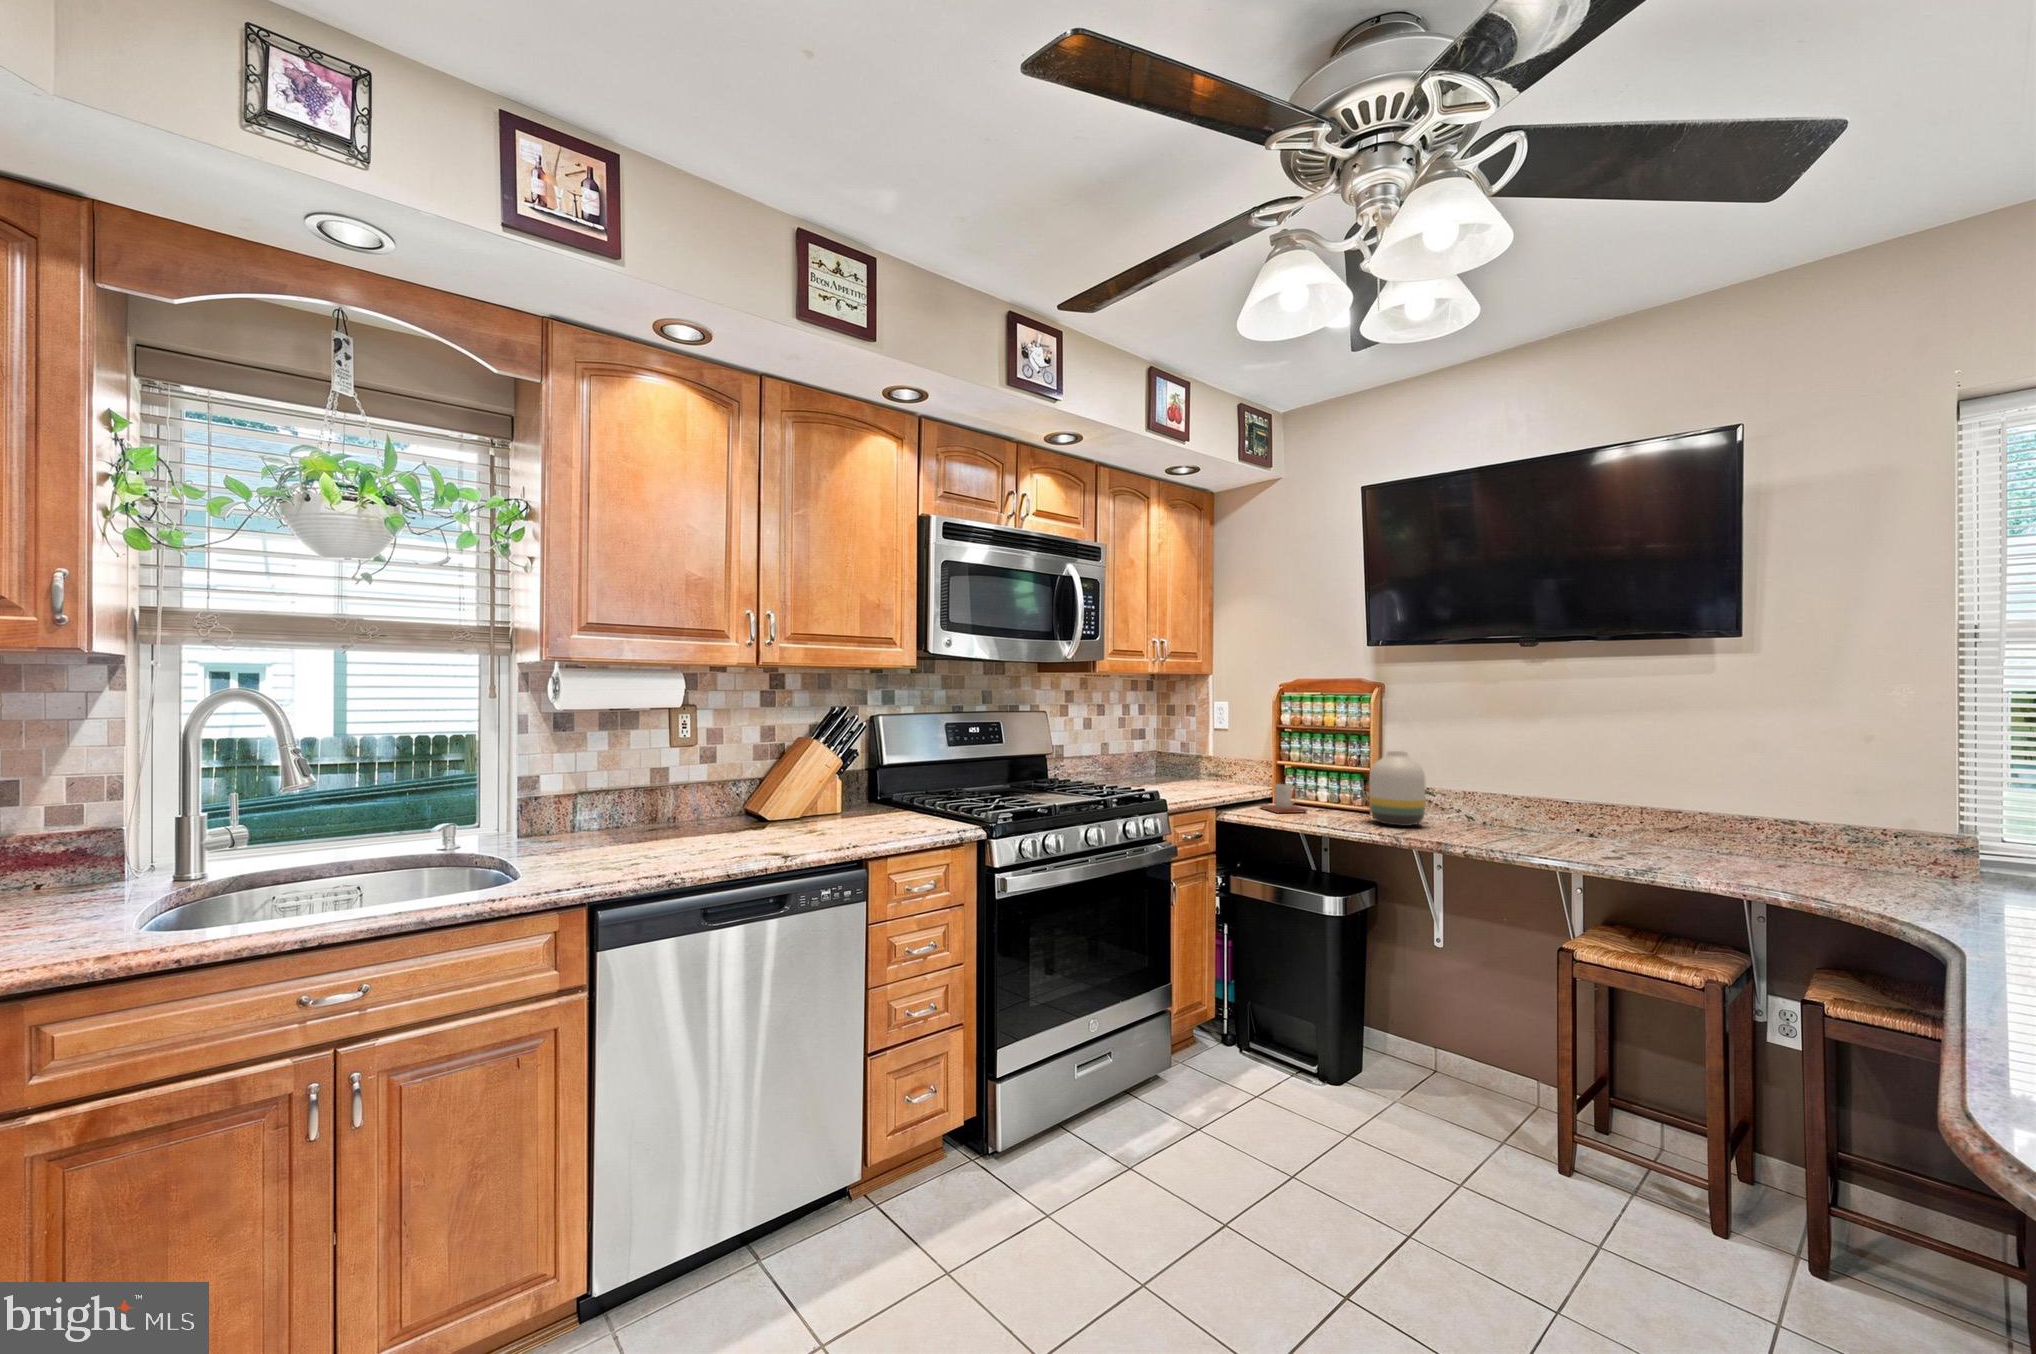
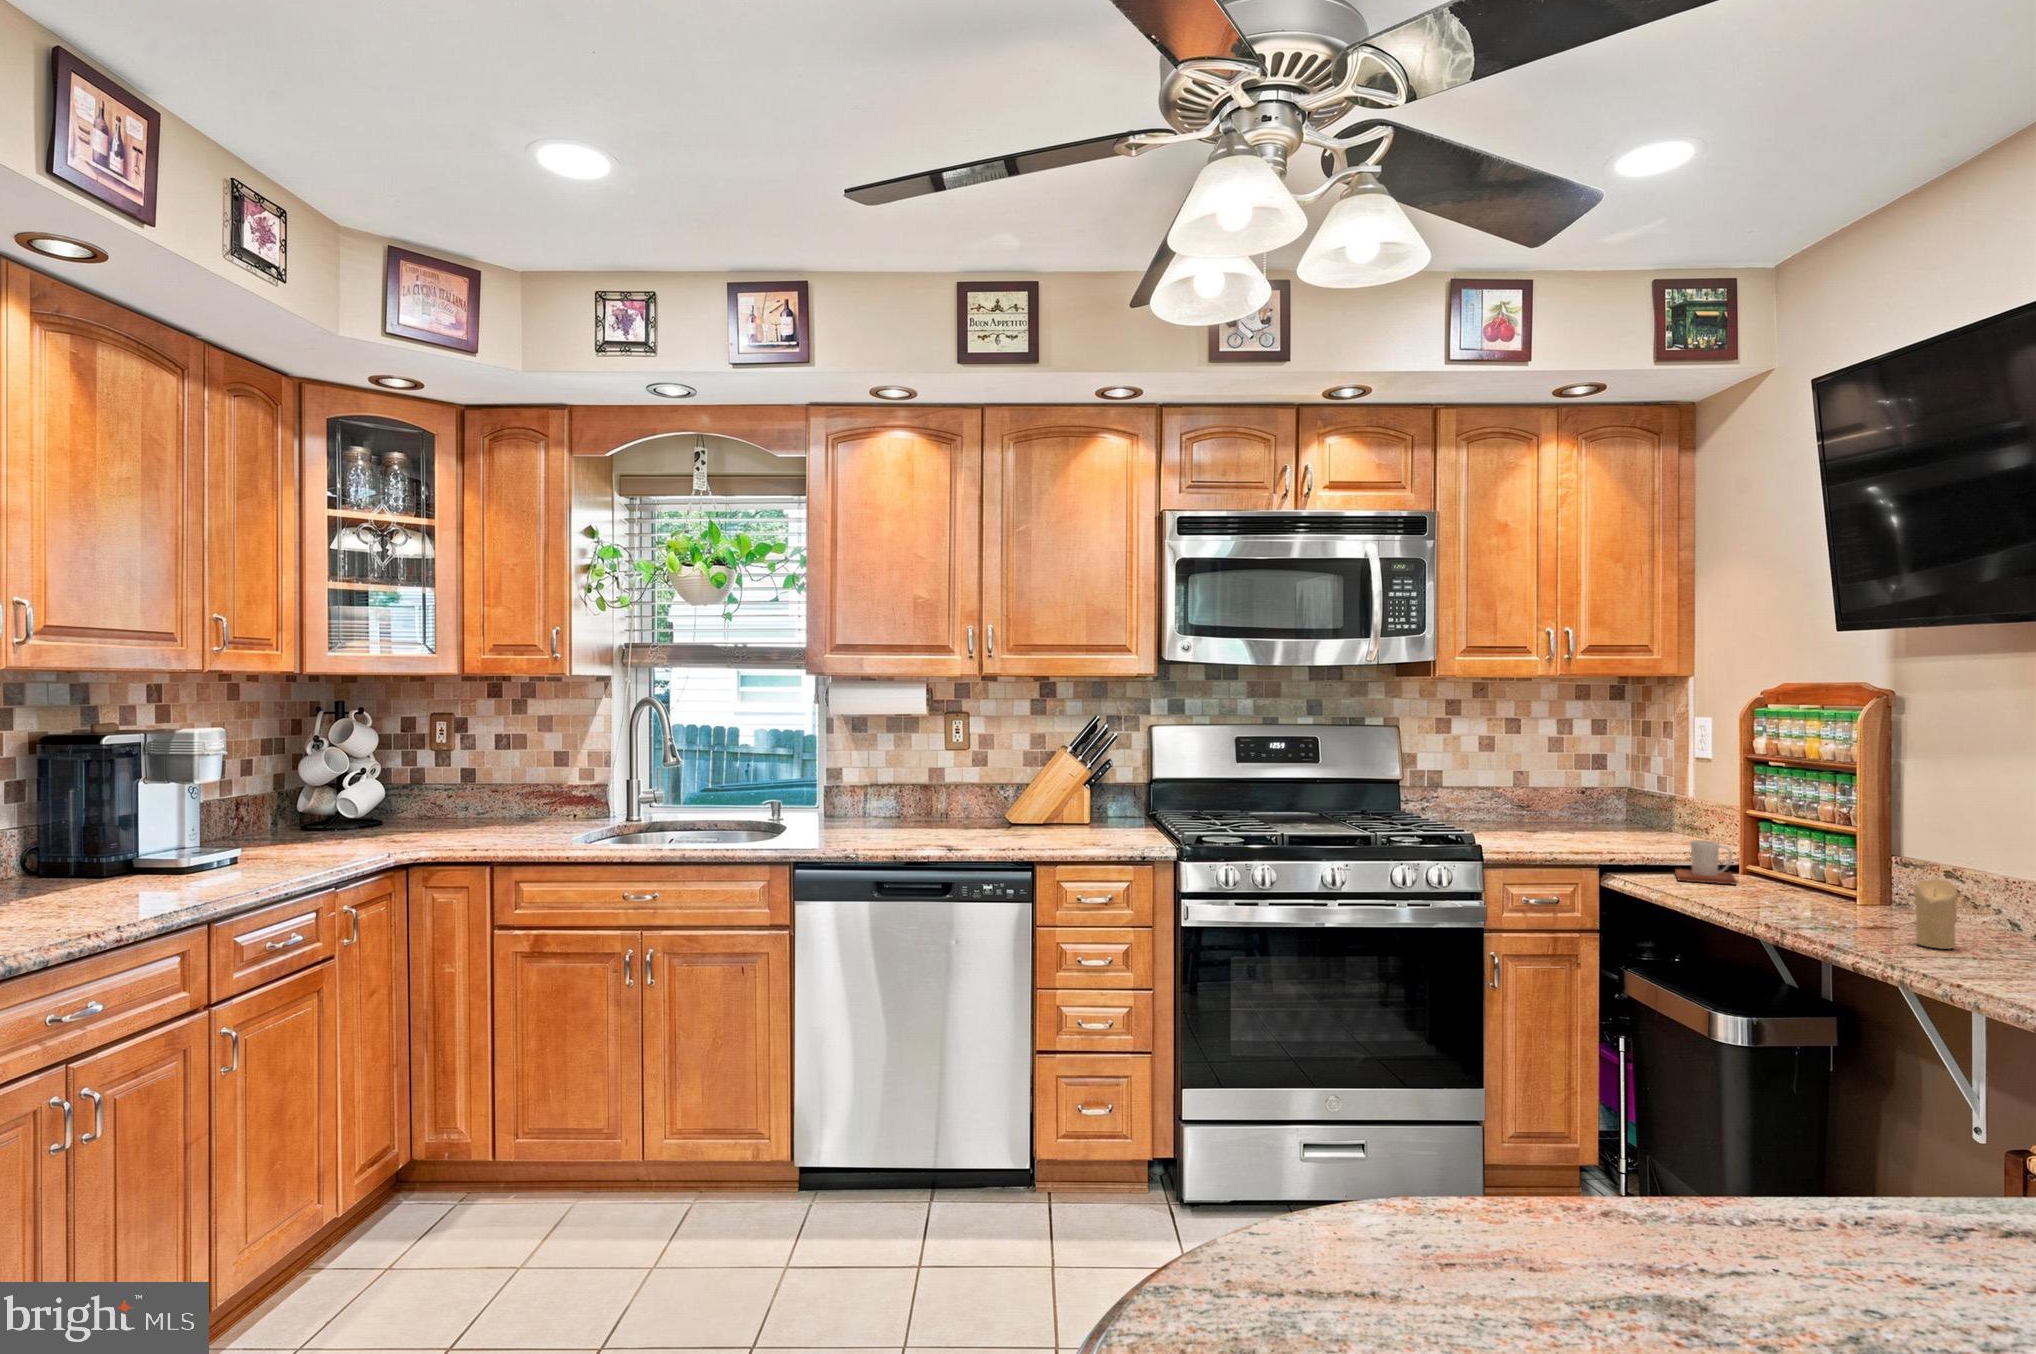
vase: present [1369,751,1425,826] -> none [1792,796,1891,915]
candle: none [1480,799,1504,841] -> present [1914,879,1958,949]

